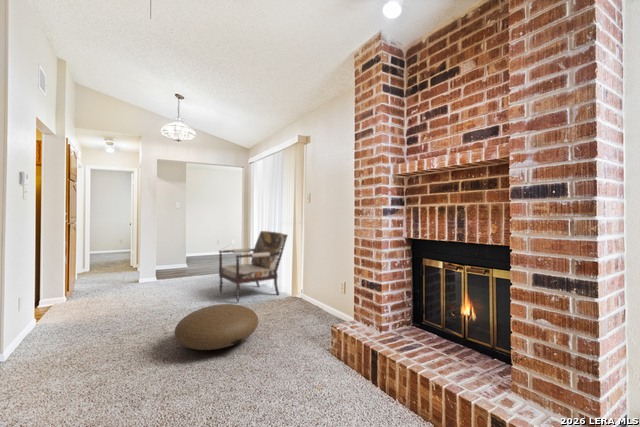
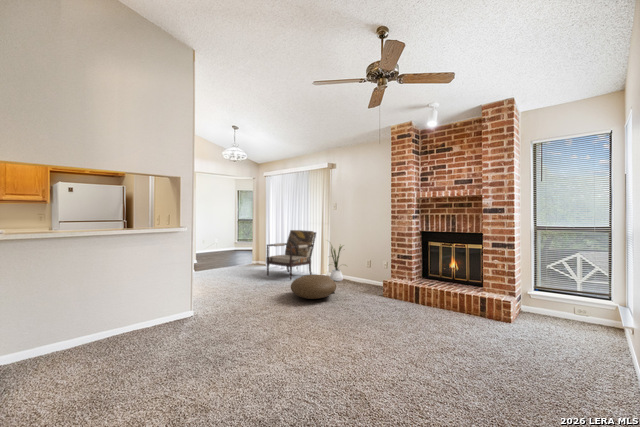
house plant: none [288,246,317,308] -> present [330,246,343,281]

